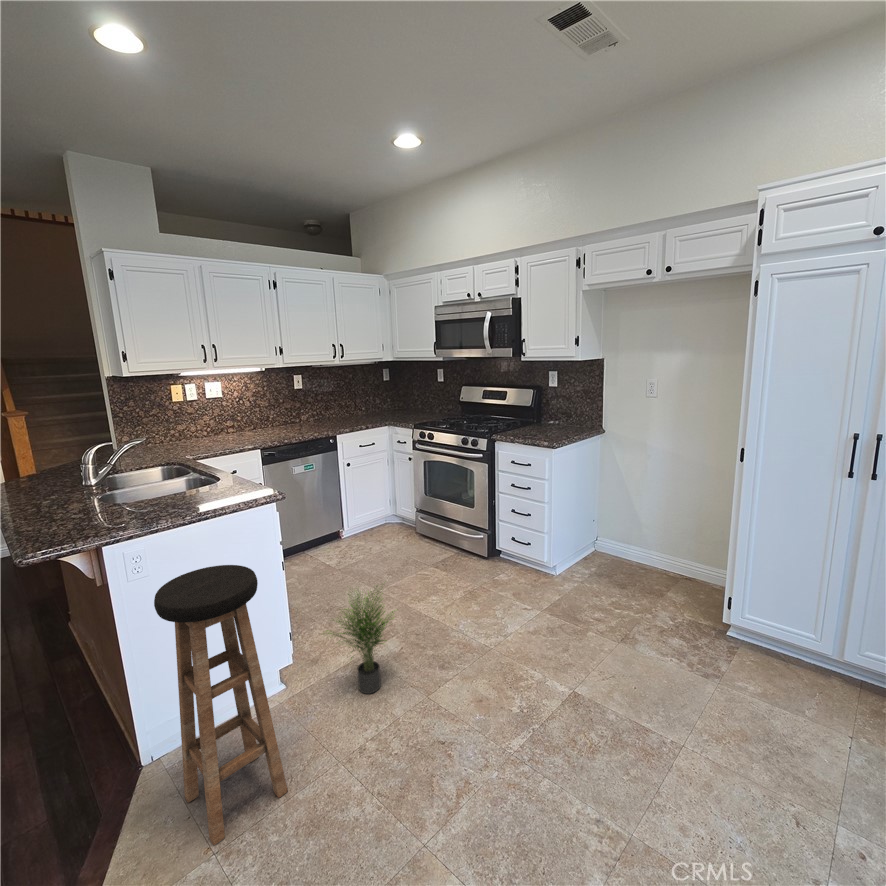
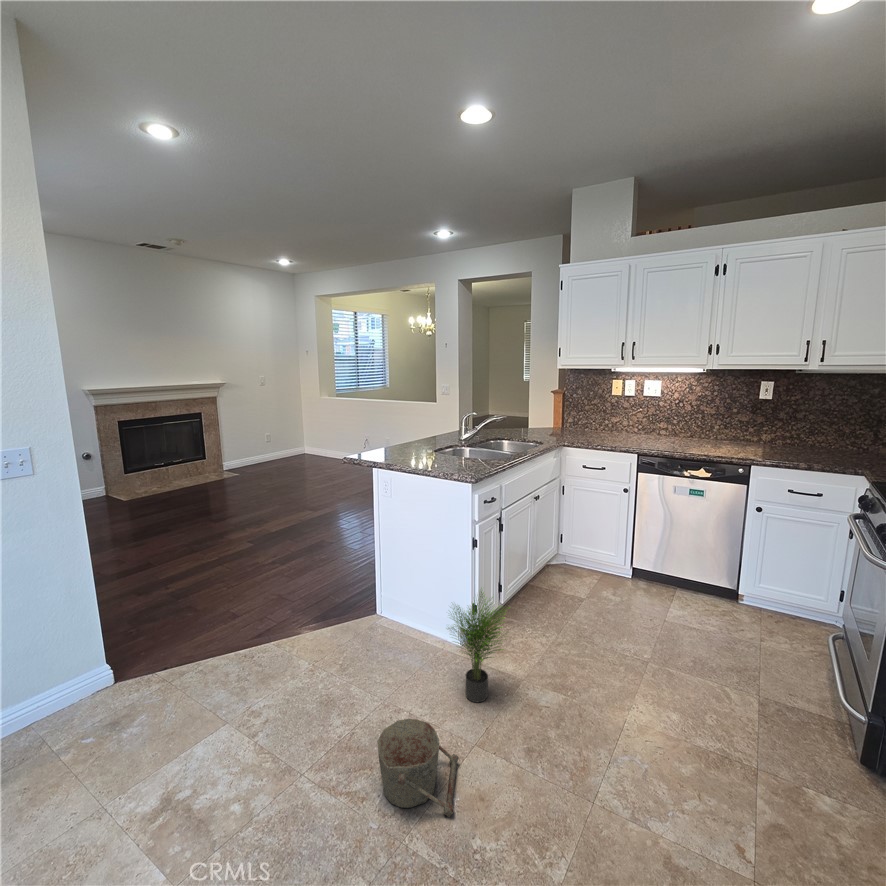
bar stool: present [154,565,288,845] -> none [317,499,391,681]
bucket: none [423,688,495,766] -> present [377,719,458,817]

